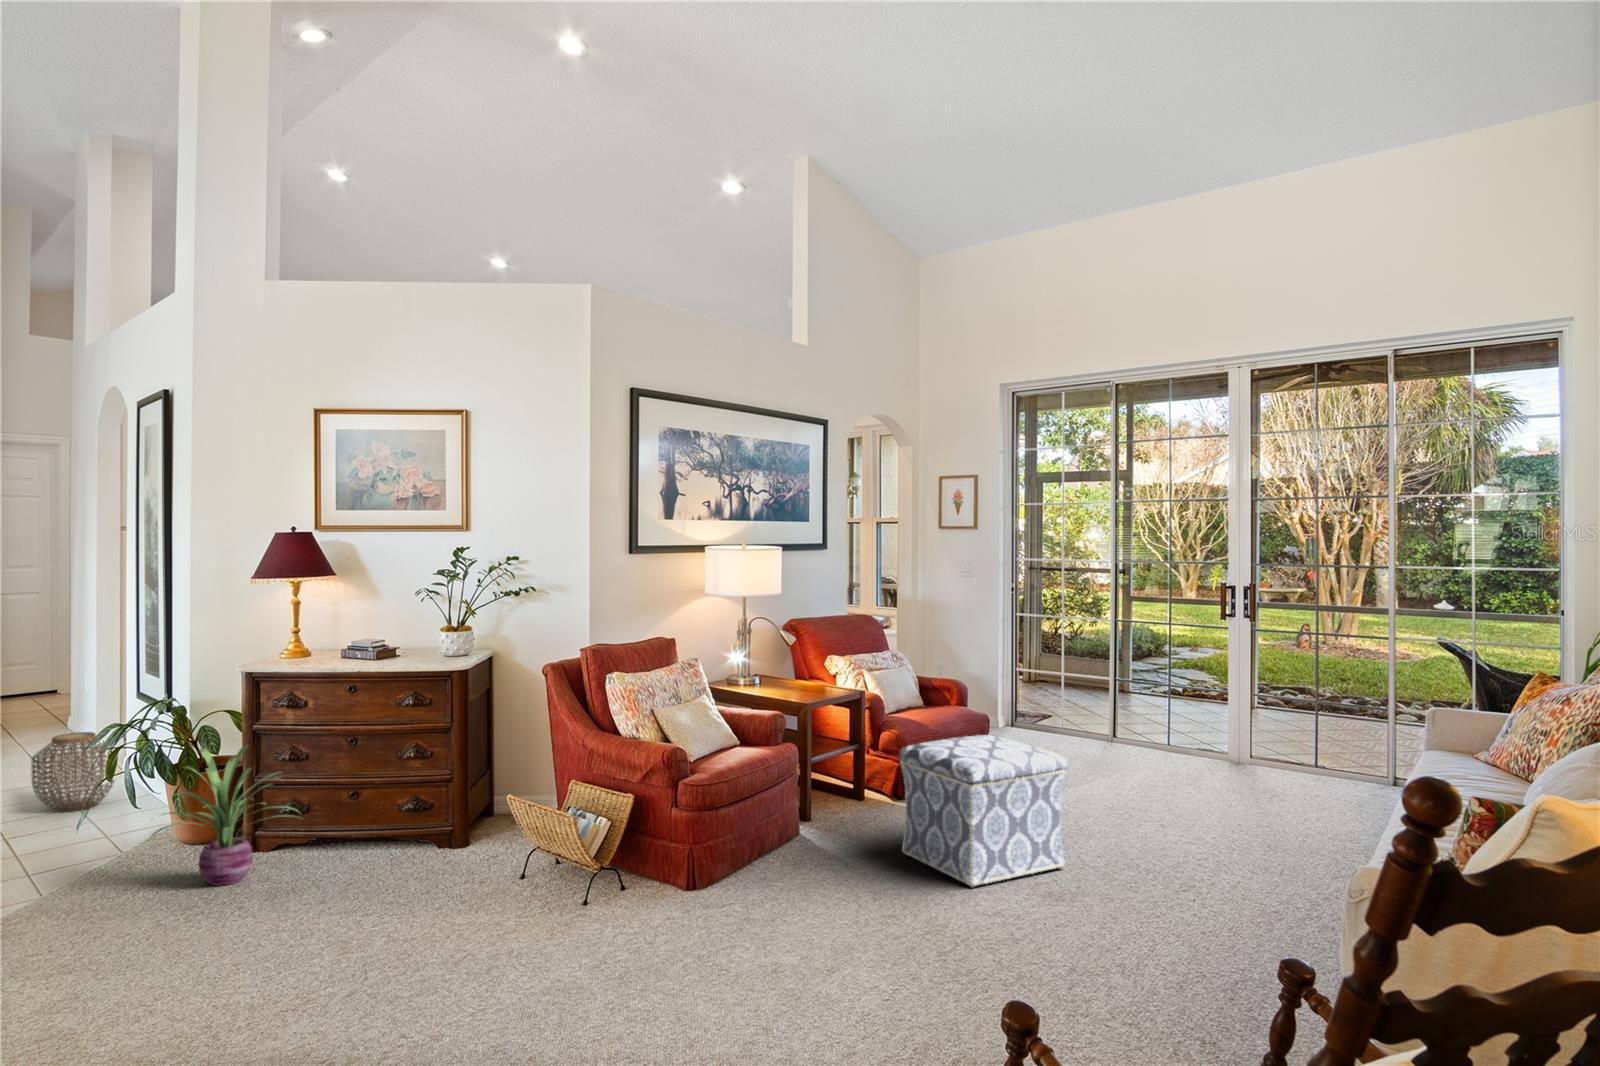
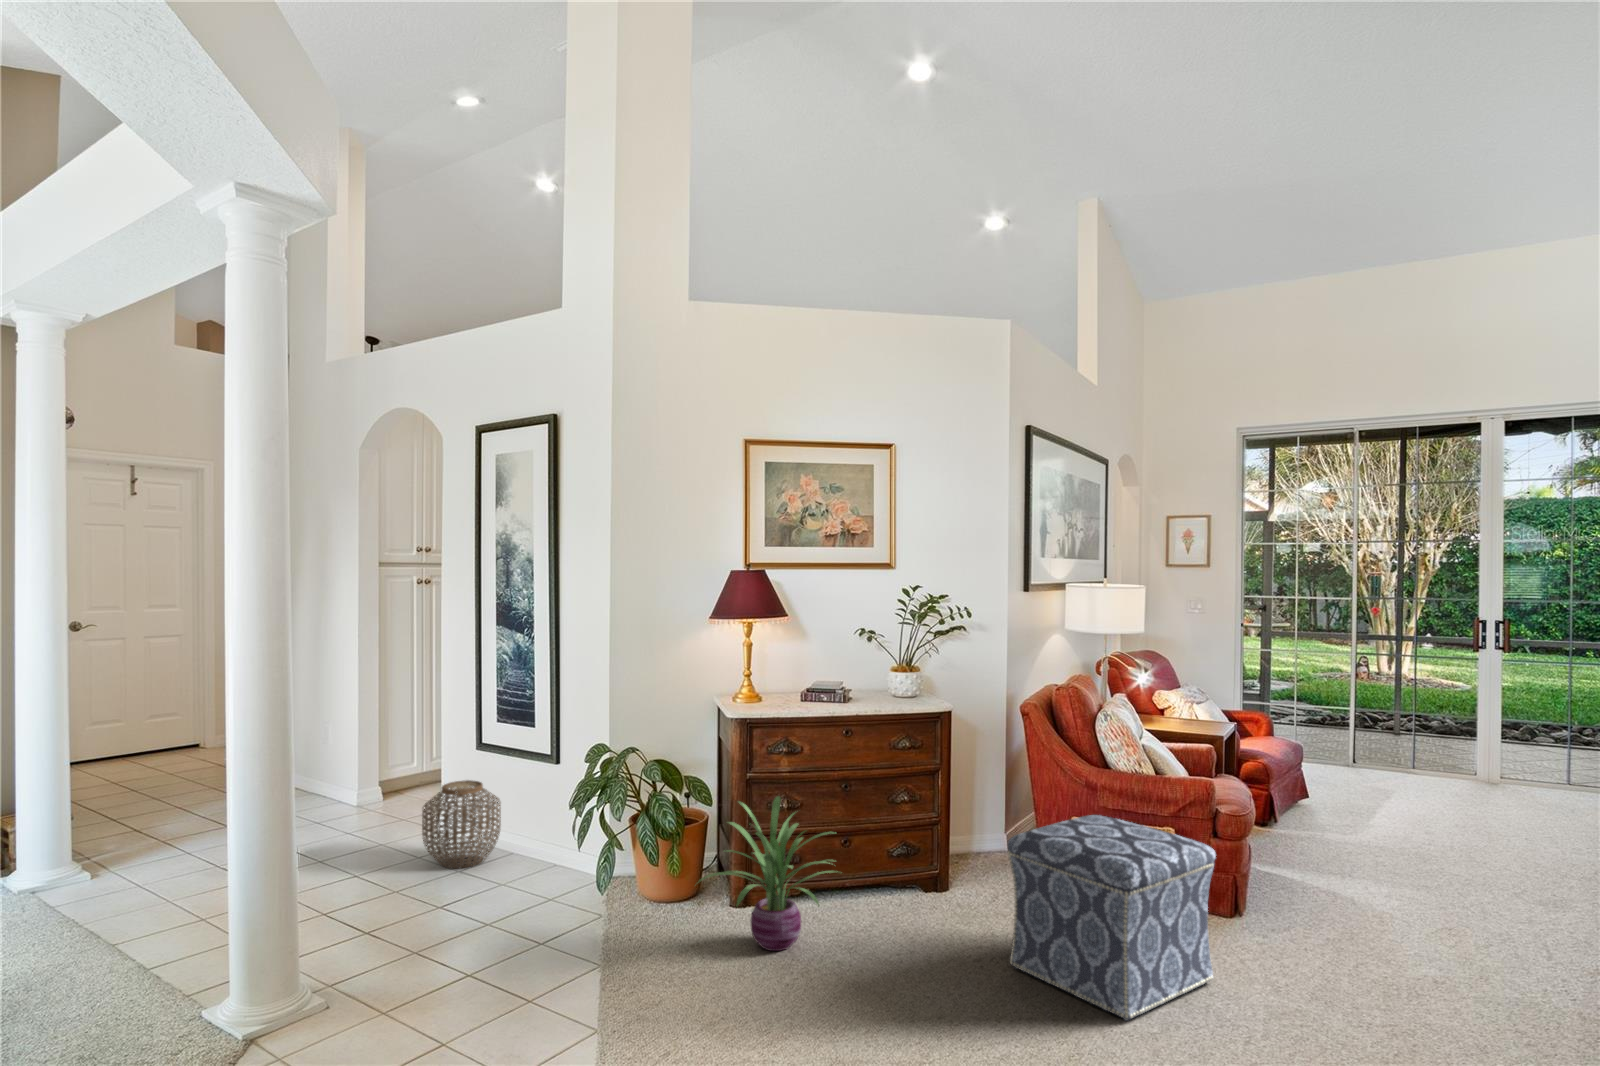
ottoman: present [900,735,1067,888] -> present [1007,815,1216,1021]

